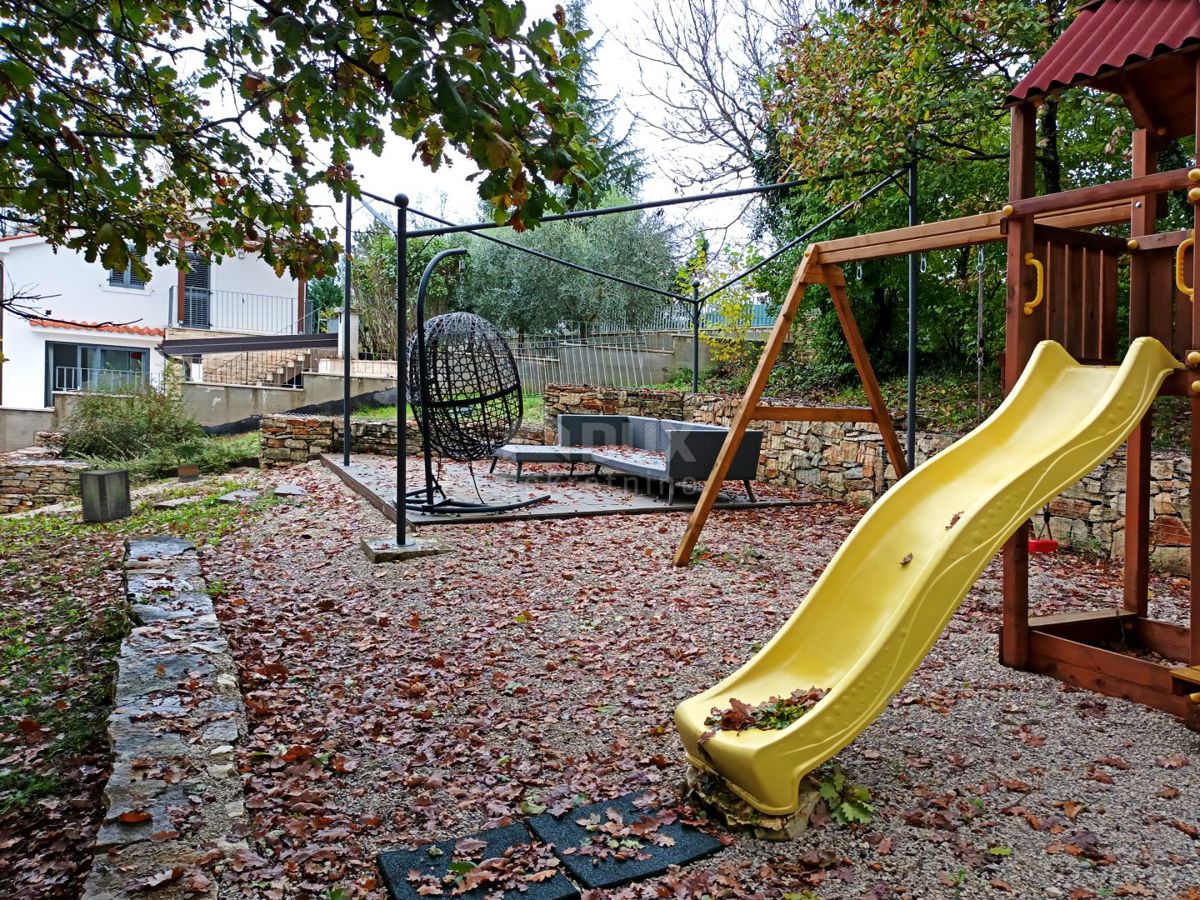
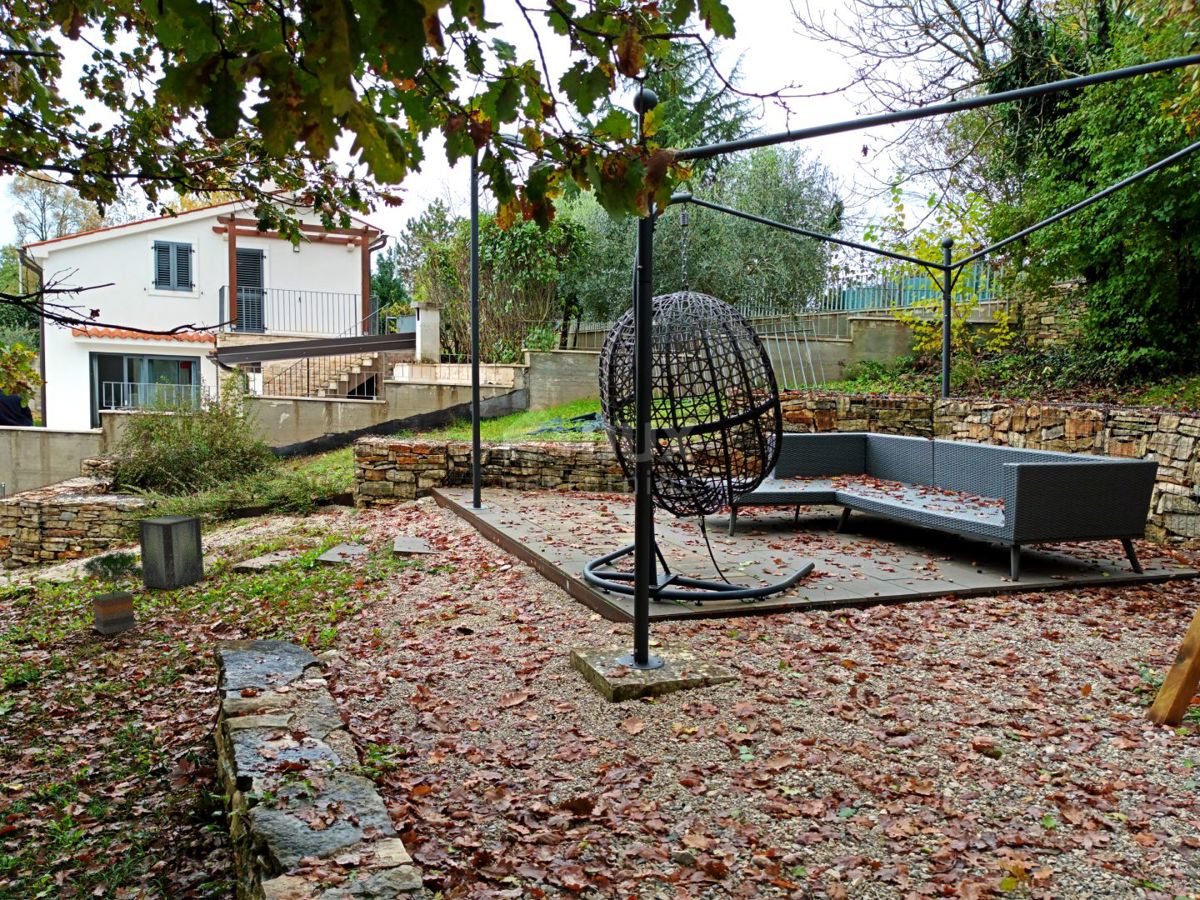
potted tree: present [174,445,203,482] -> present [83,553,144,634]

